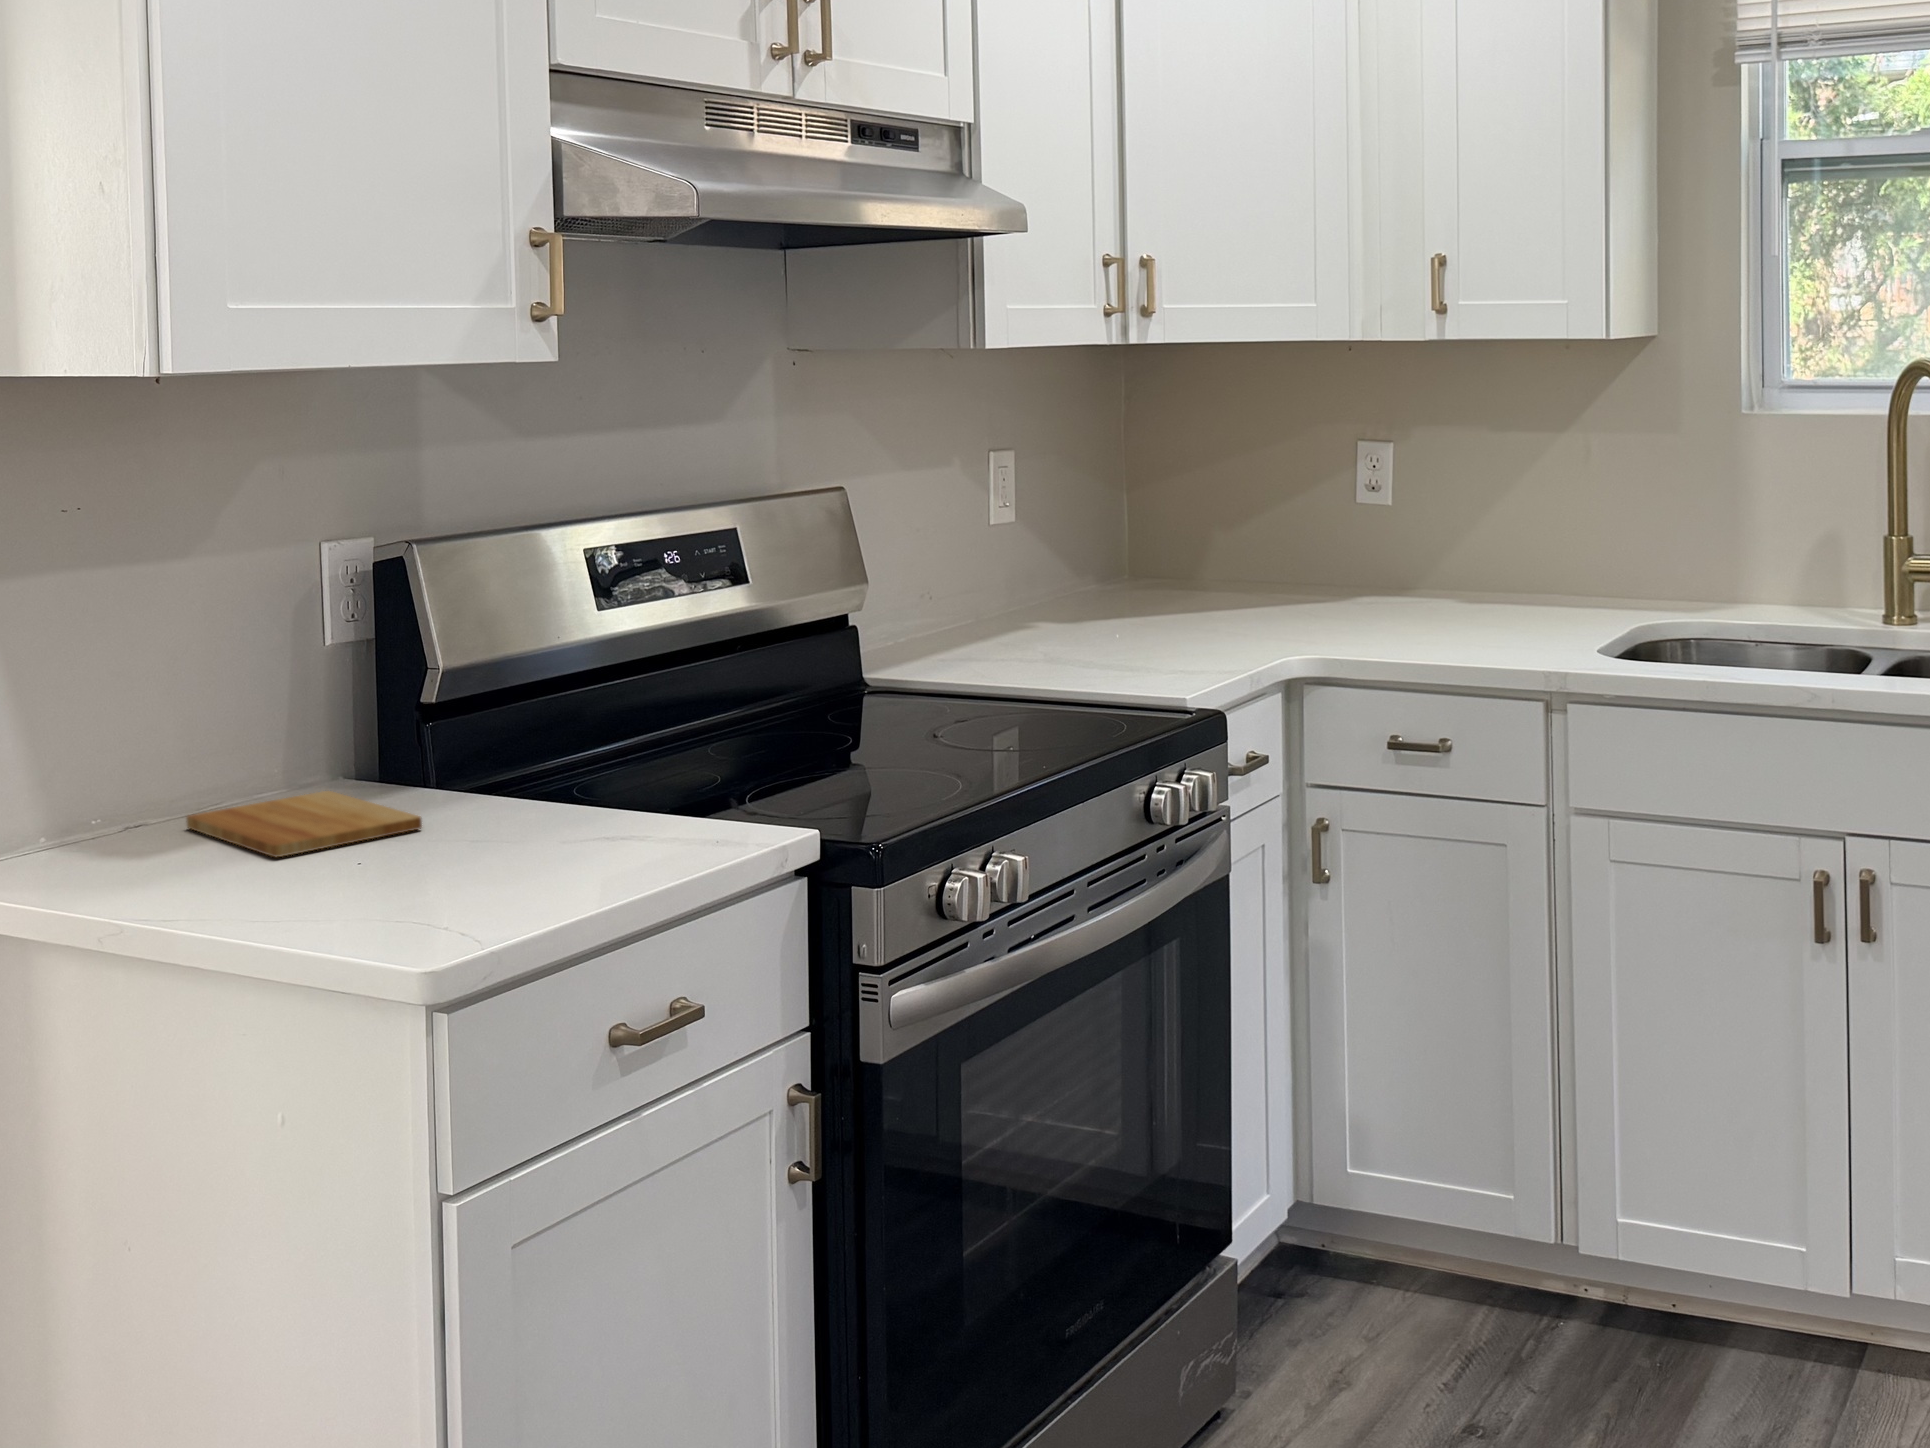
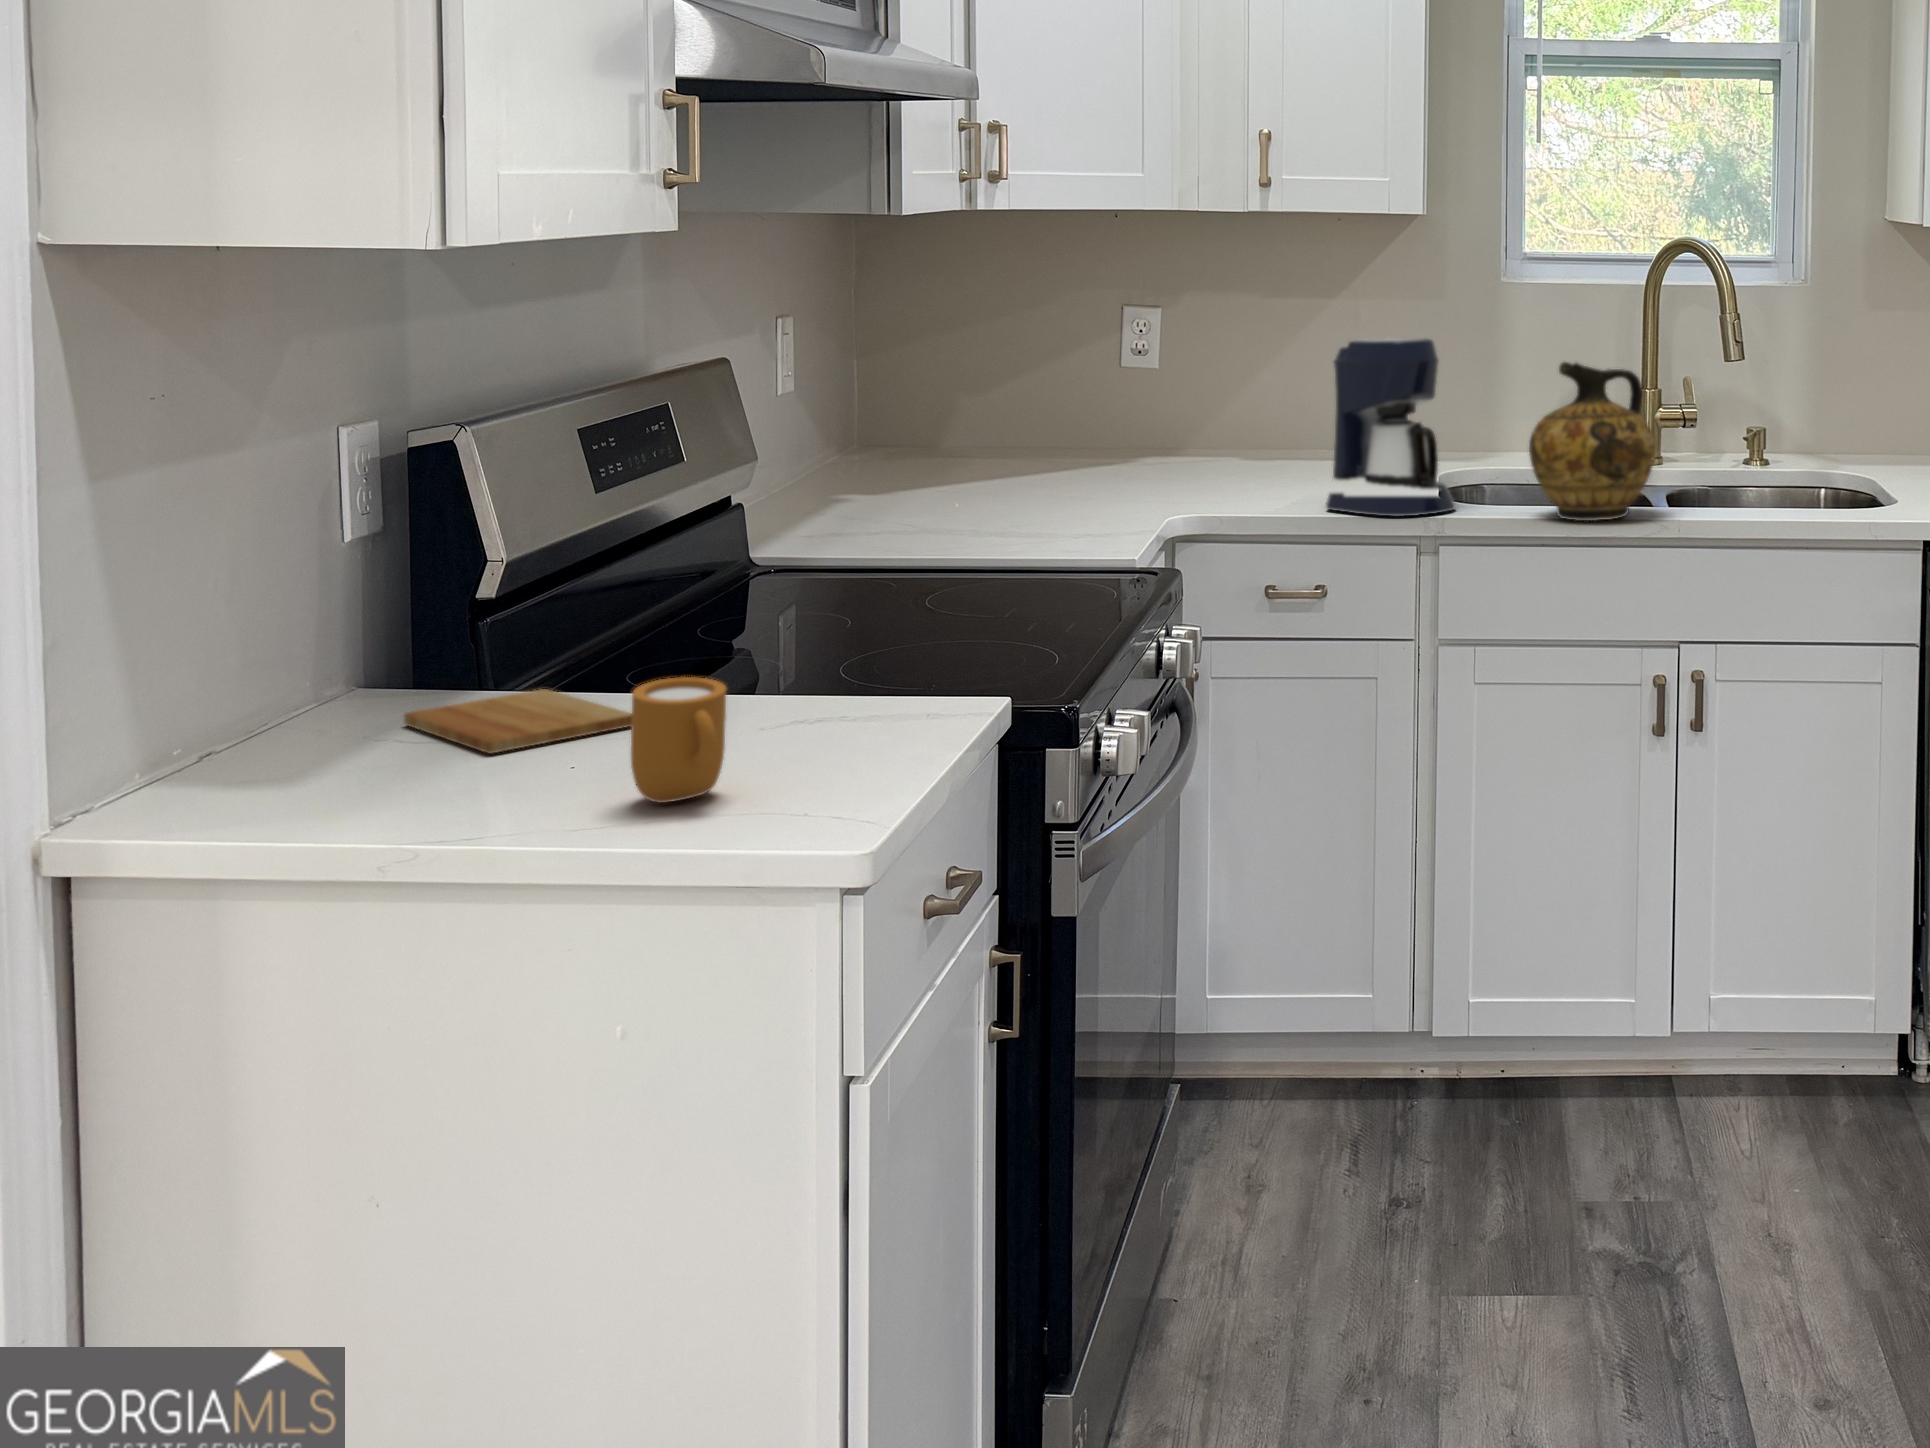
coffee maker: none [1143,412,1282,604] -> present [1326,338,1456,516]
ceramic jug: none [1359,437,1495,608] -> present [1529,362,1656,521]
mug: none [421,779,517,907] -> present [631,677,726,803]

